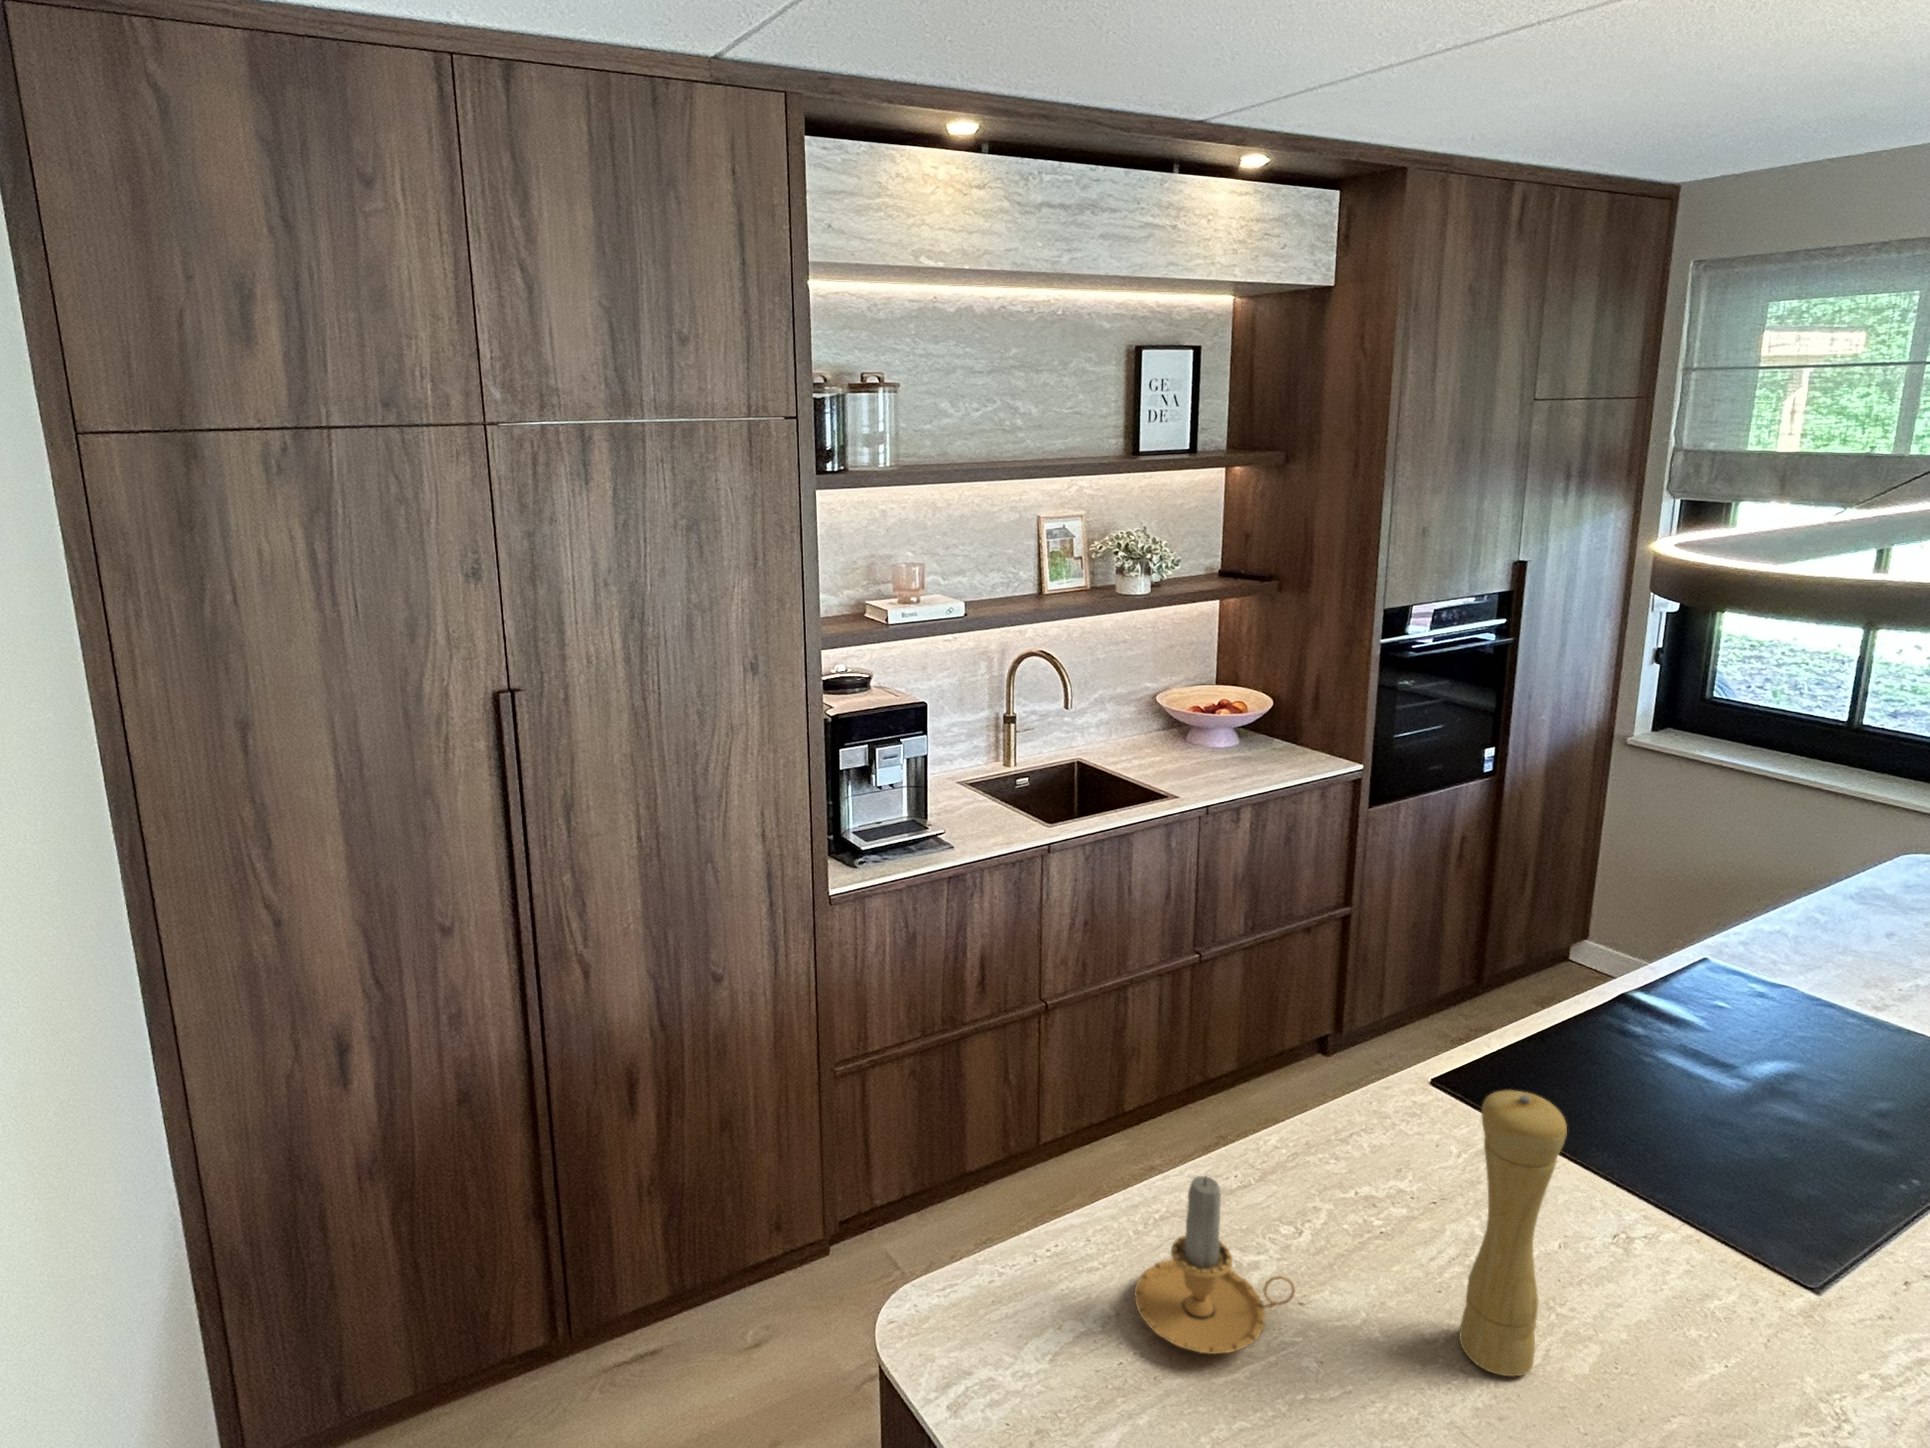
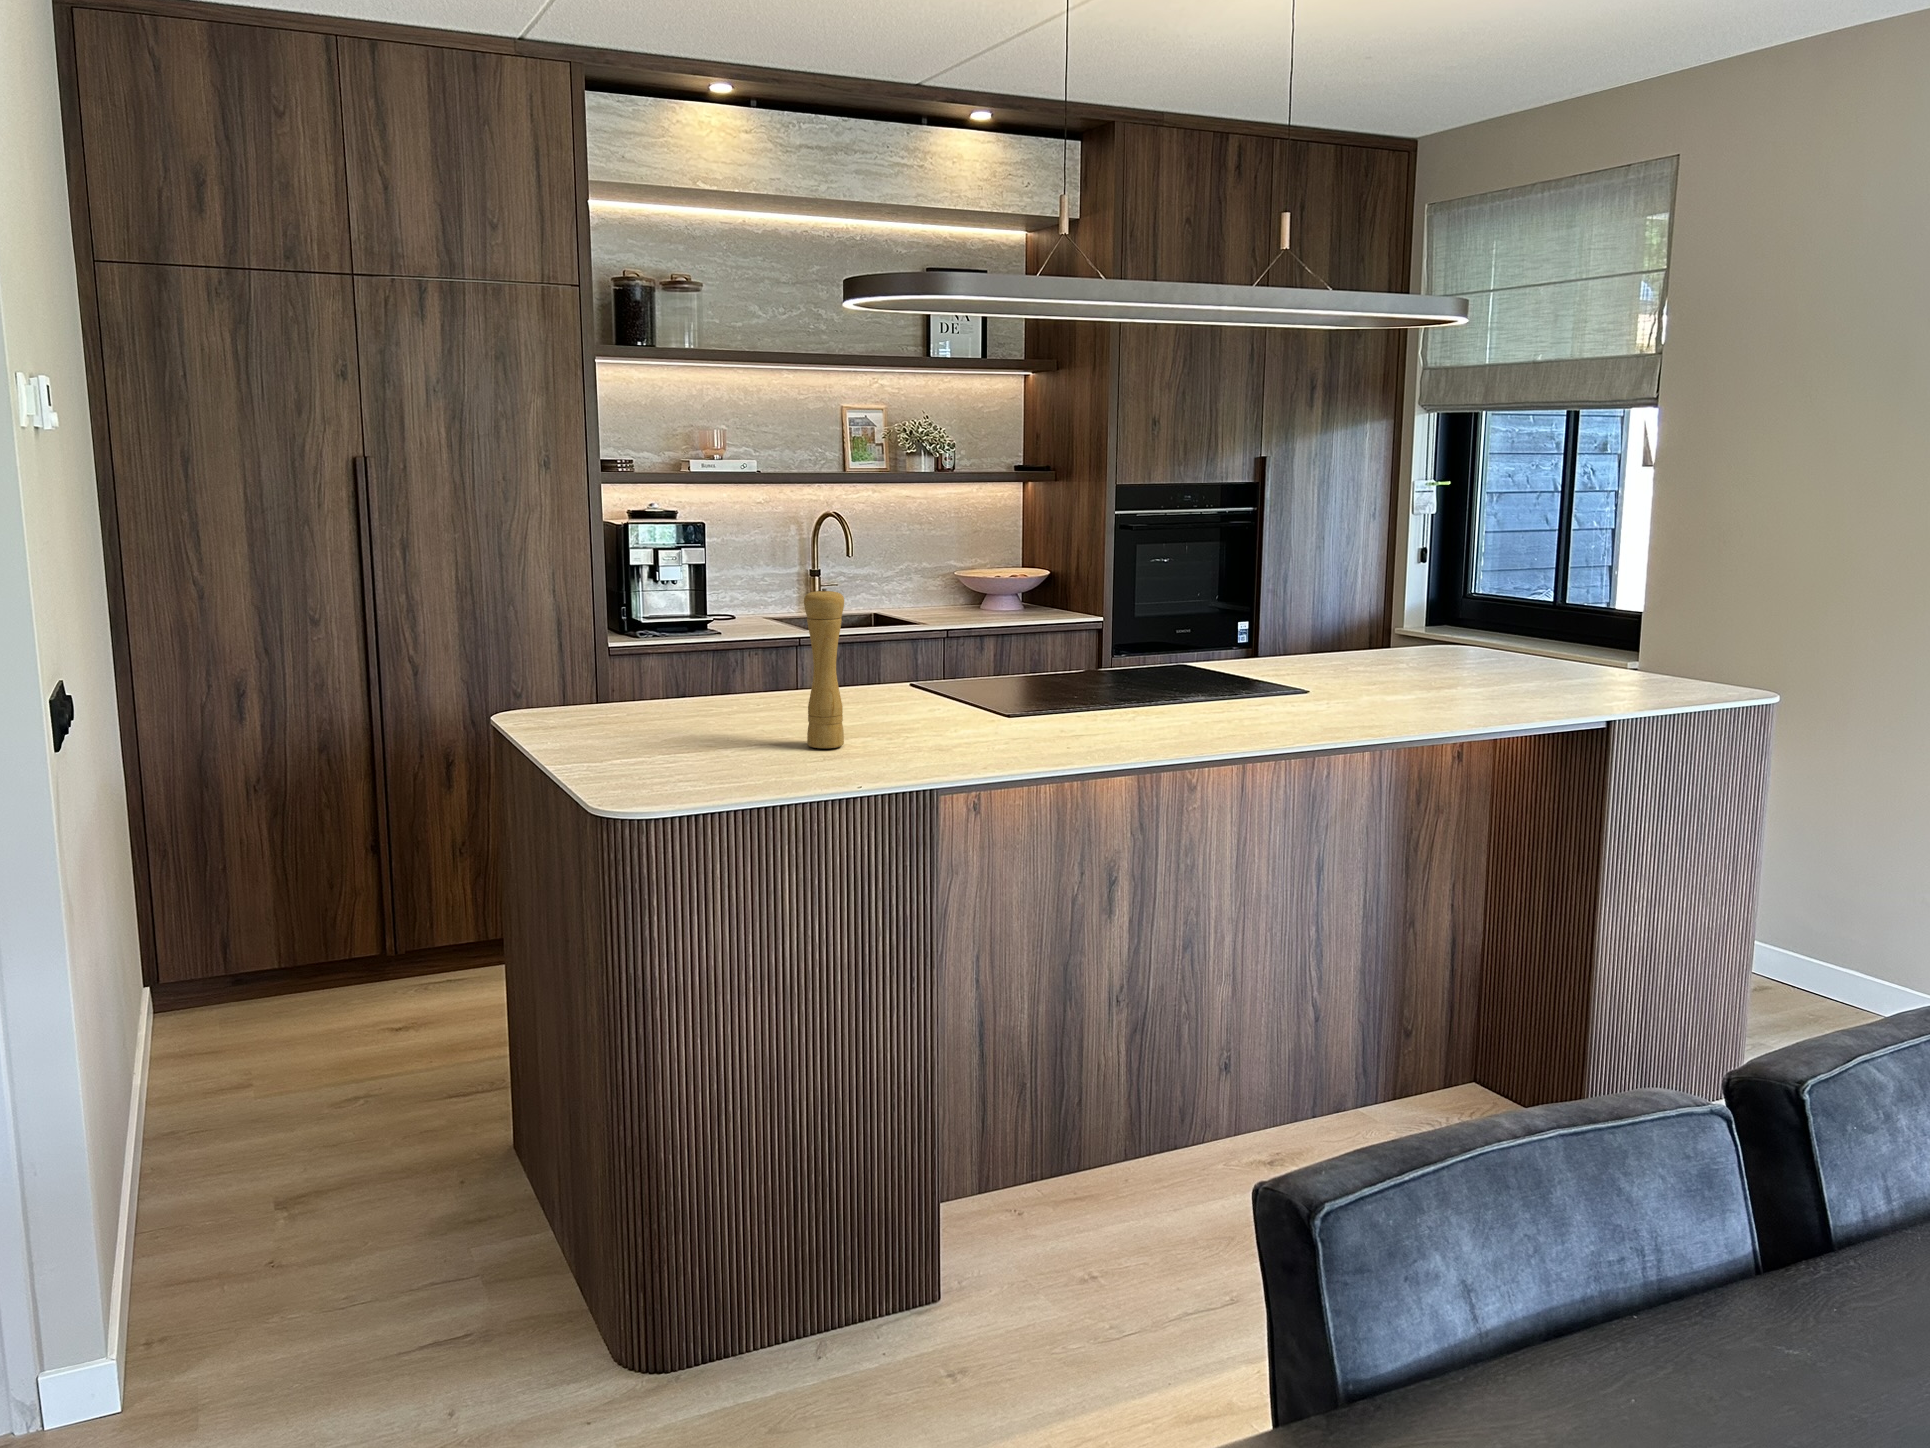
candle: present [1135,1176,1295,1354] -> none [637,643,724,738]

